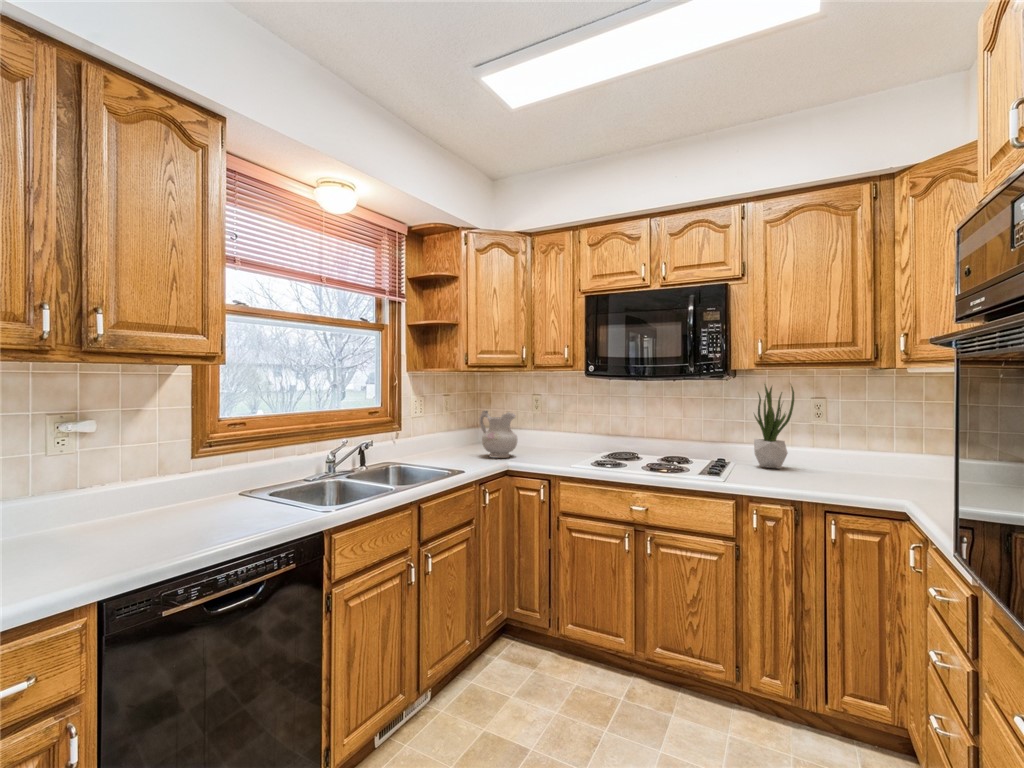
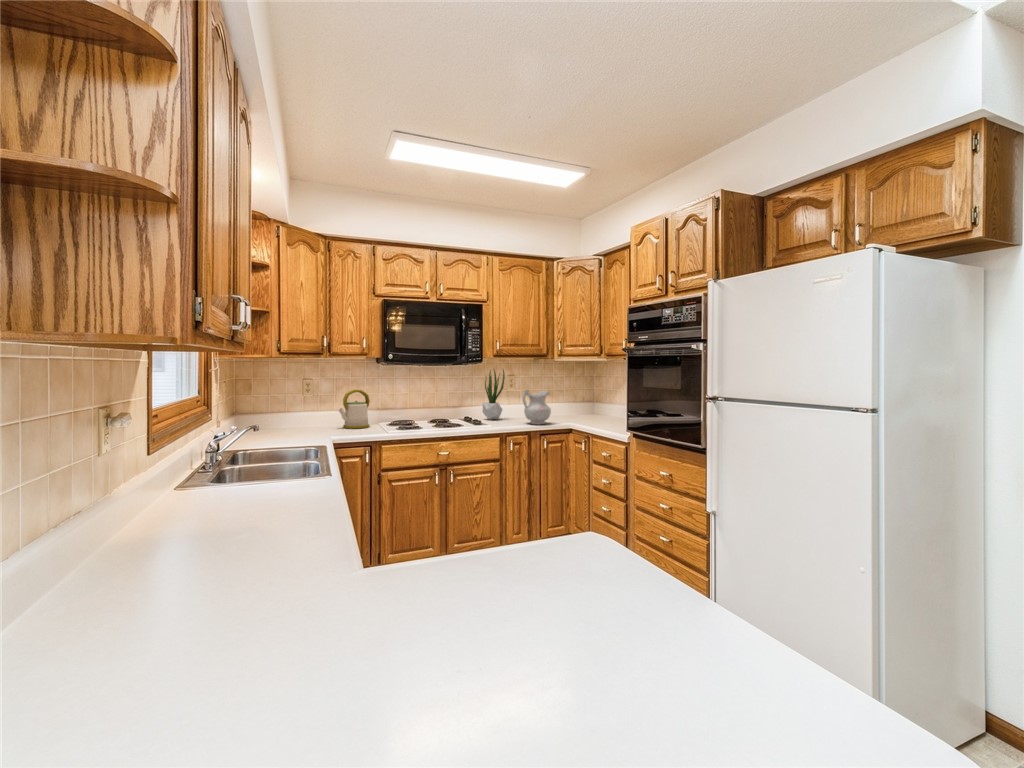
kettle: none [541,410,579,457] -> present [339,390,370,429]
ceramic pitcher: present [480,411,517,458] -> present [522,390,551,425]

